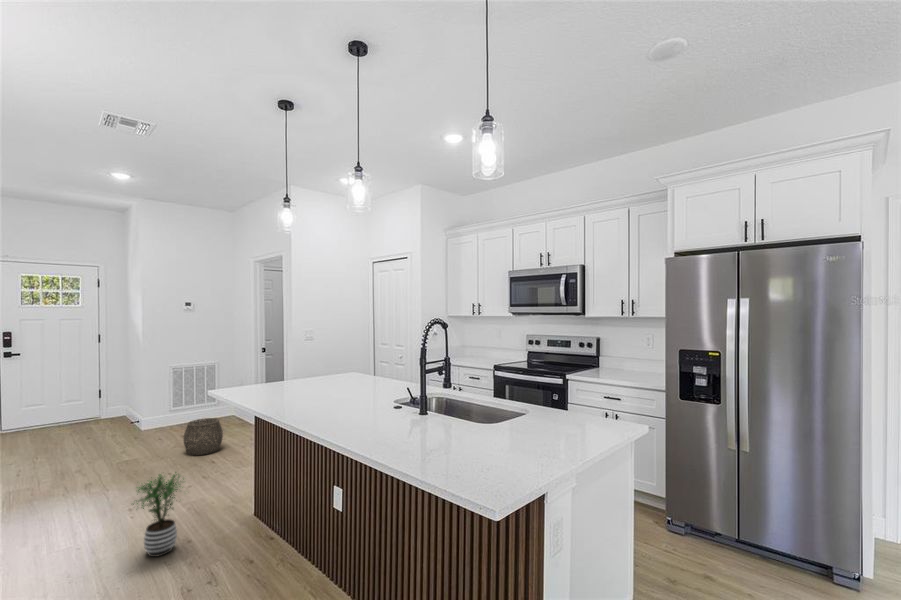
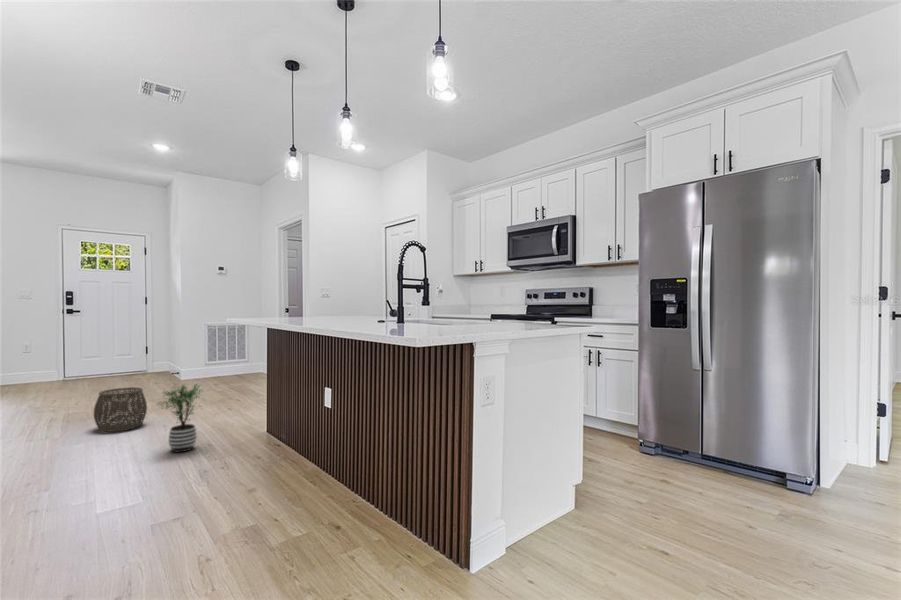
woven basket: present [184,418,223,455] -> present [94,387,147,432]

